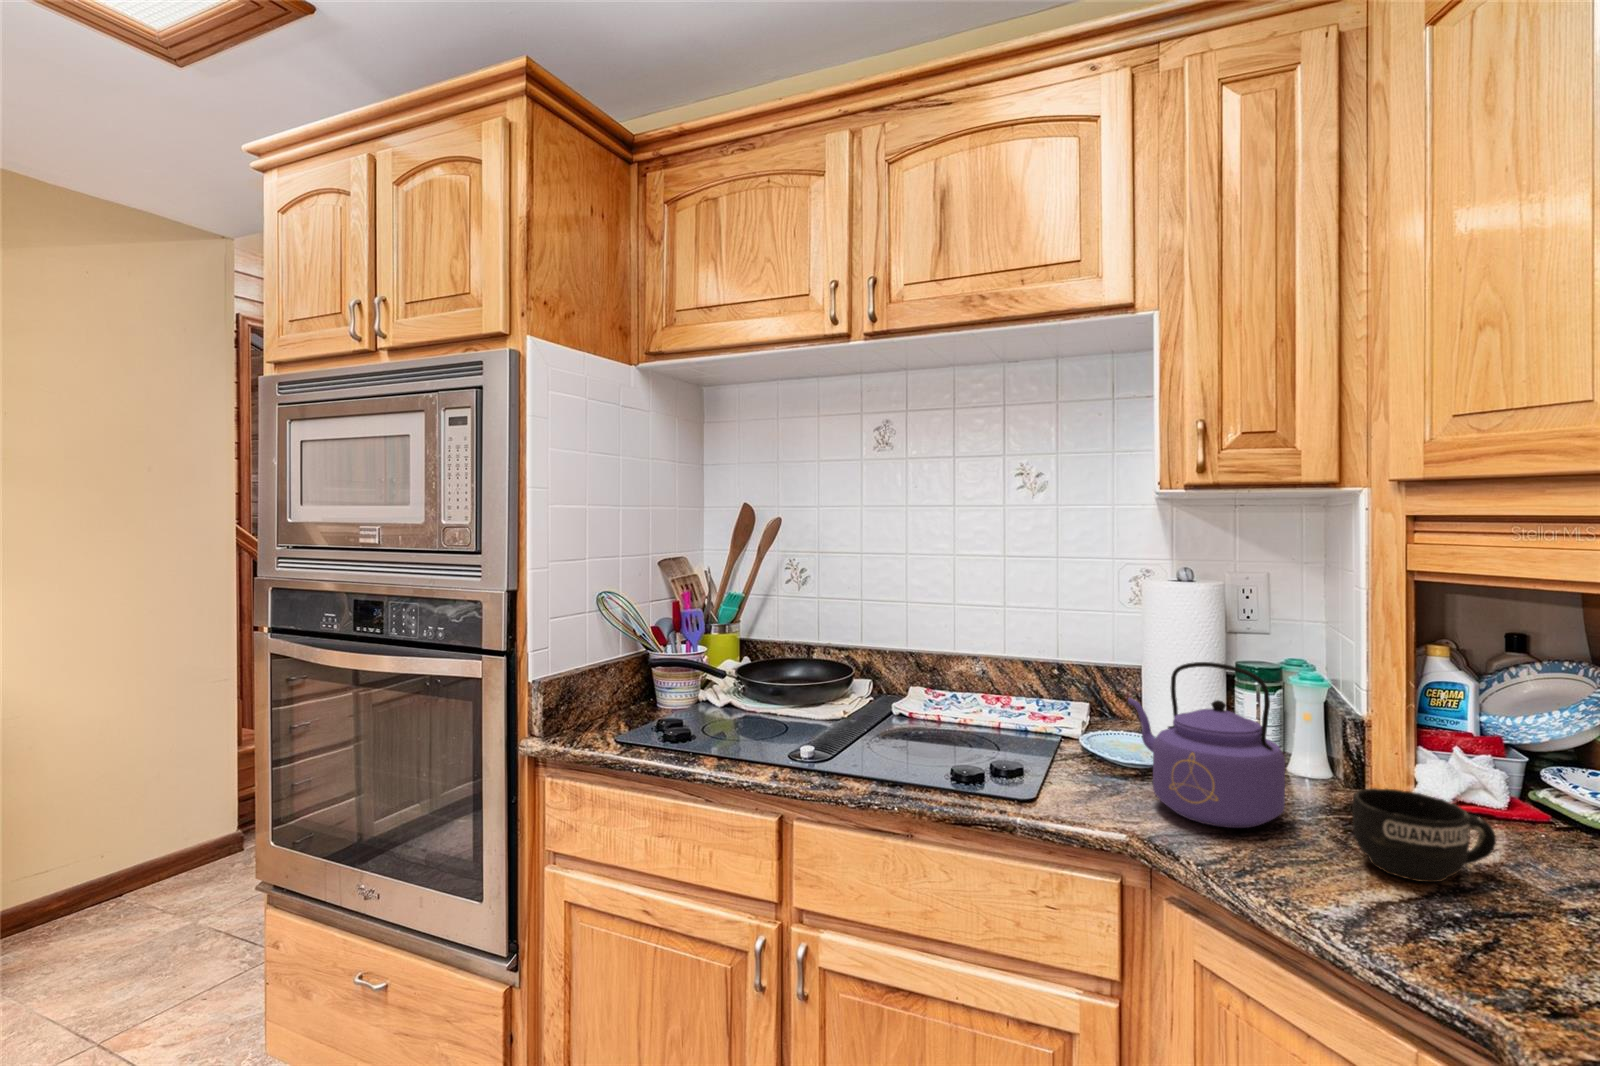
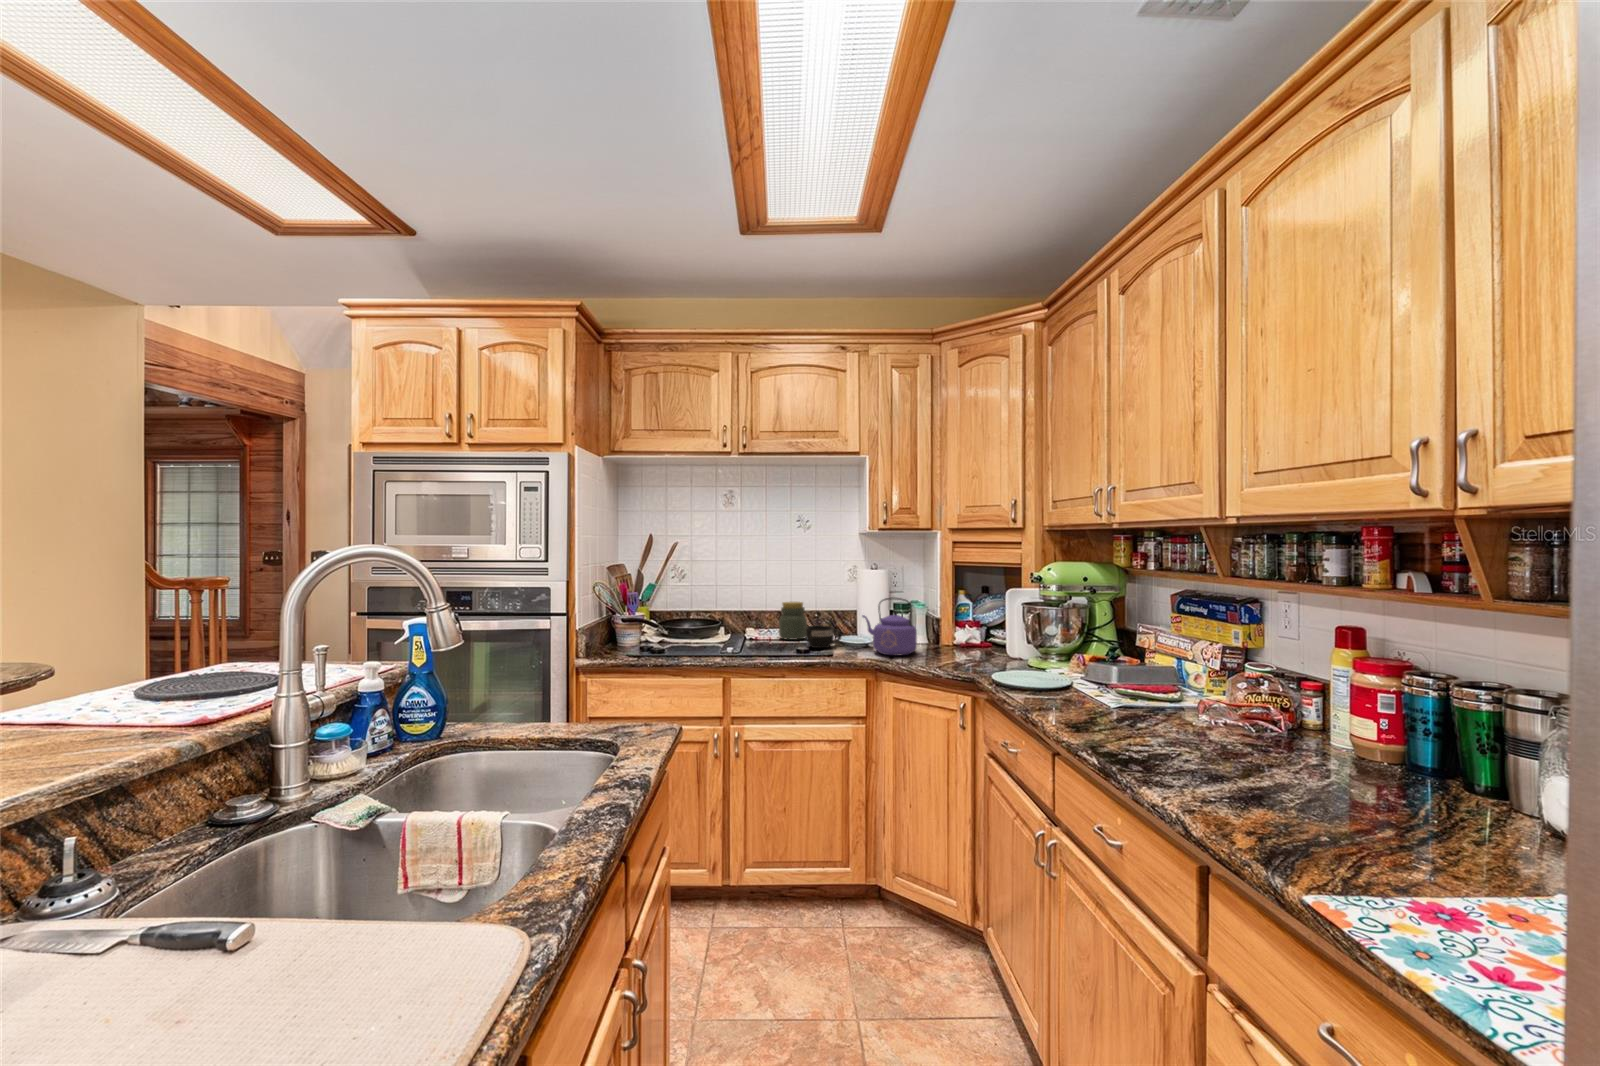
jar: none [952,644,1015,731] -> present [779,602,807,640]
mug: present [1352,788,1497,882] -> present [806,625,842,648]

